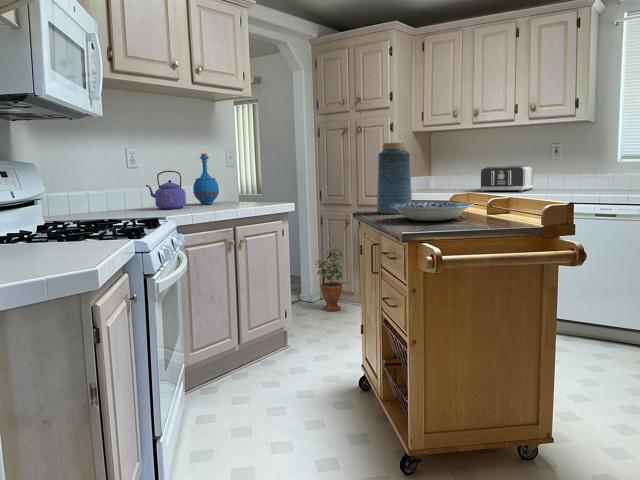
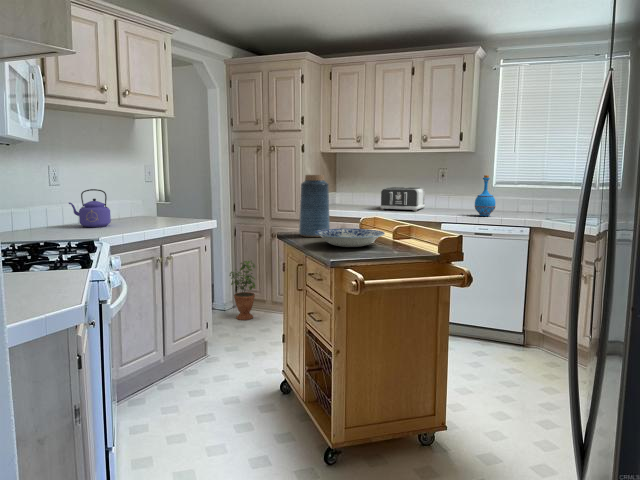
bottle: present [193,154,219,205] -> present [475,175,496,216]

